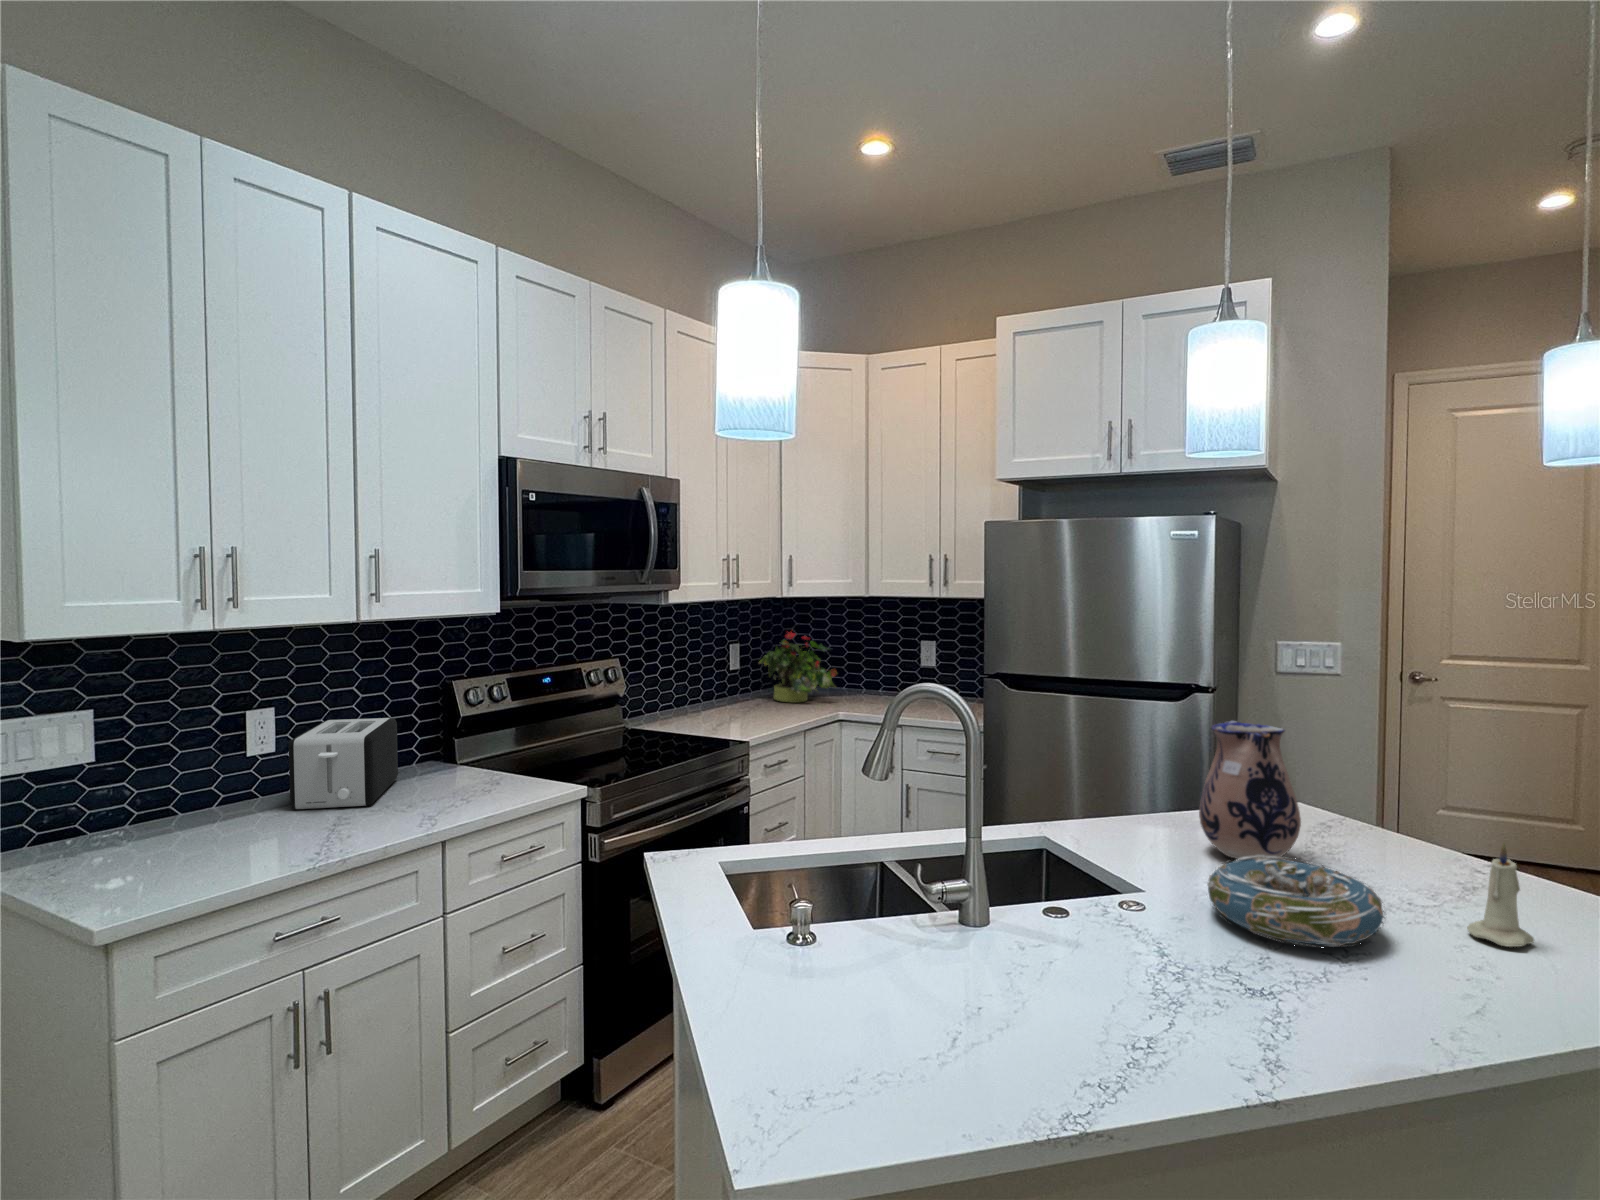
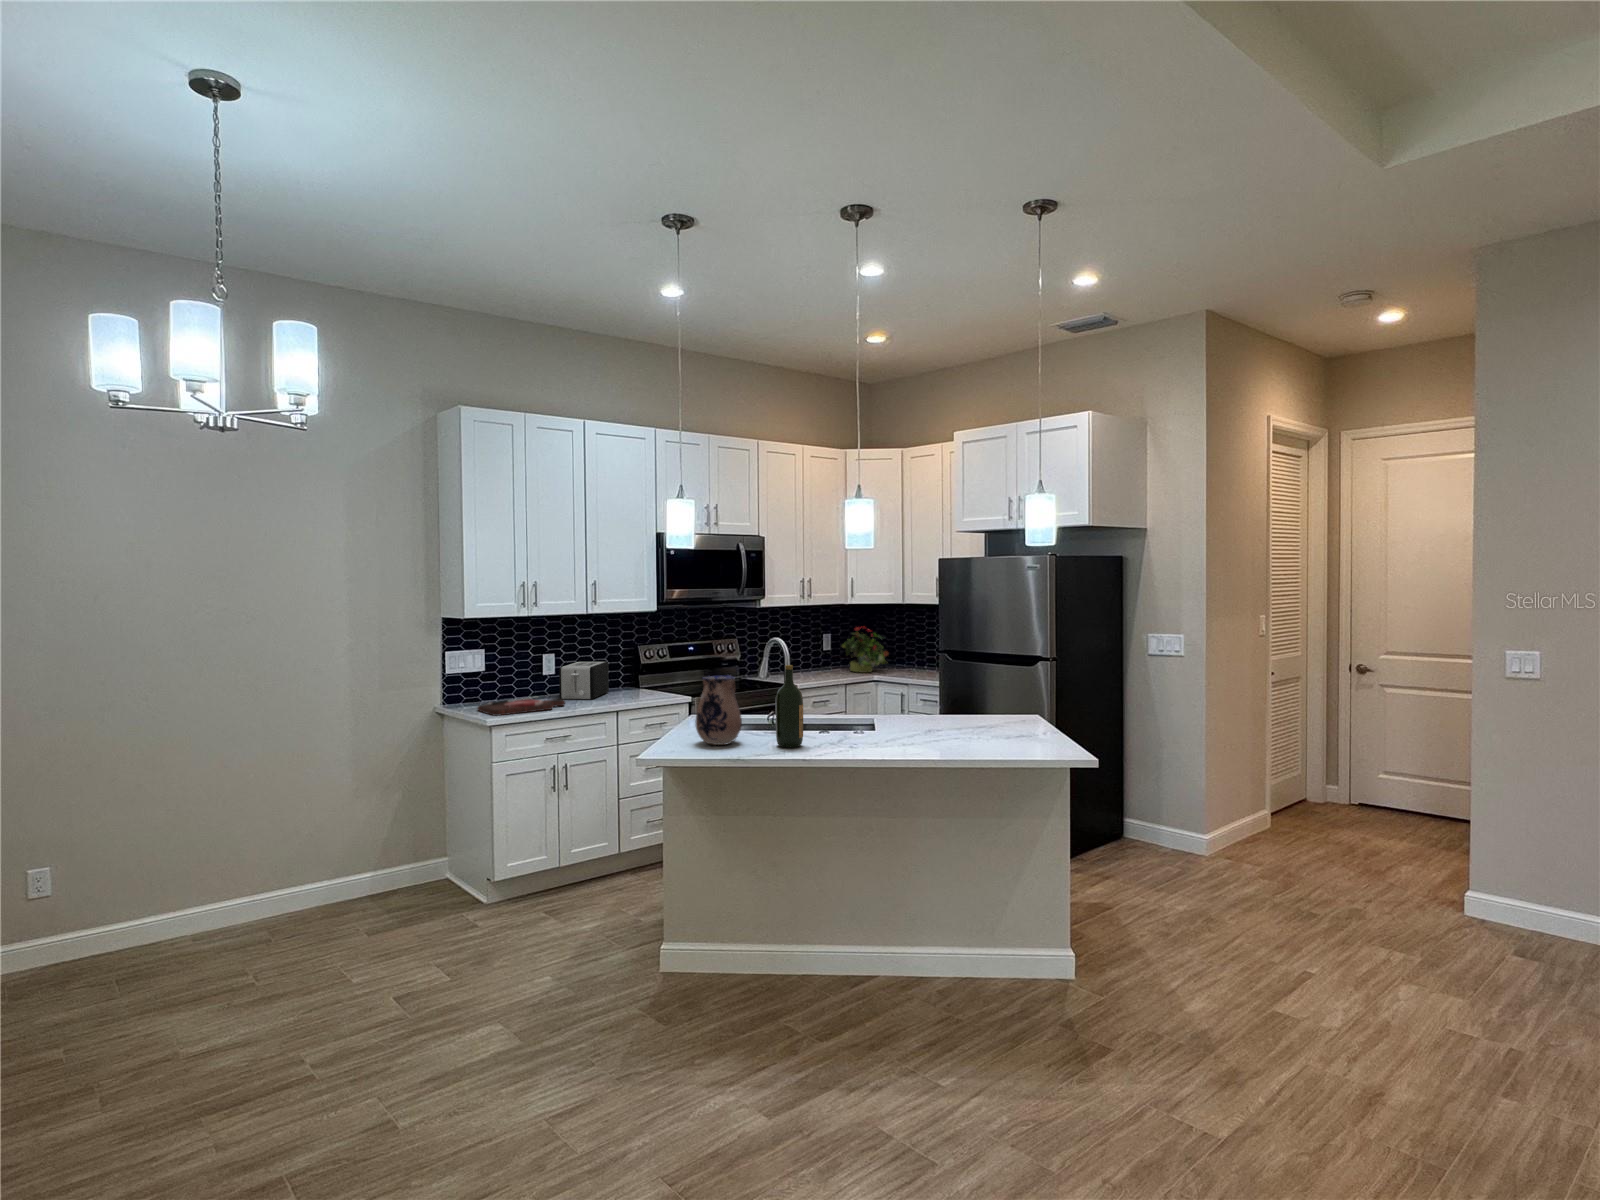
ceramic pitcher: present [1199,721,1301,860] -> present [695,675,742,745]
wine bottle: none [1024,765,1105,1003] -> present [776,665,803,748]
cutting board: none [62,819,311,899] -> present [478,697,565,716]
candle: present [1467,843,1534,947] -> none [978,708,1004,749]
decorative bowl: present [1207,855,1385,947] -> none [881,716,947,745]

